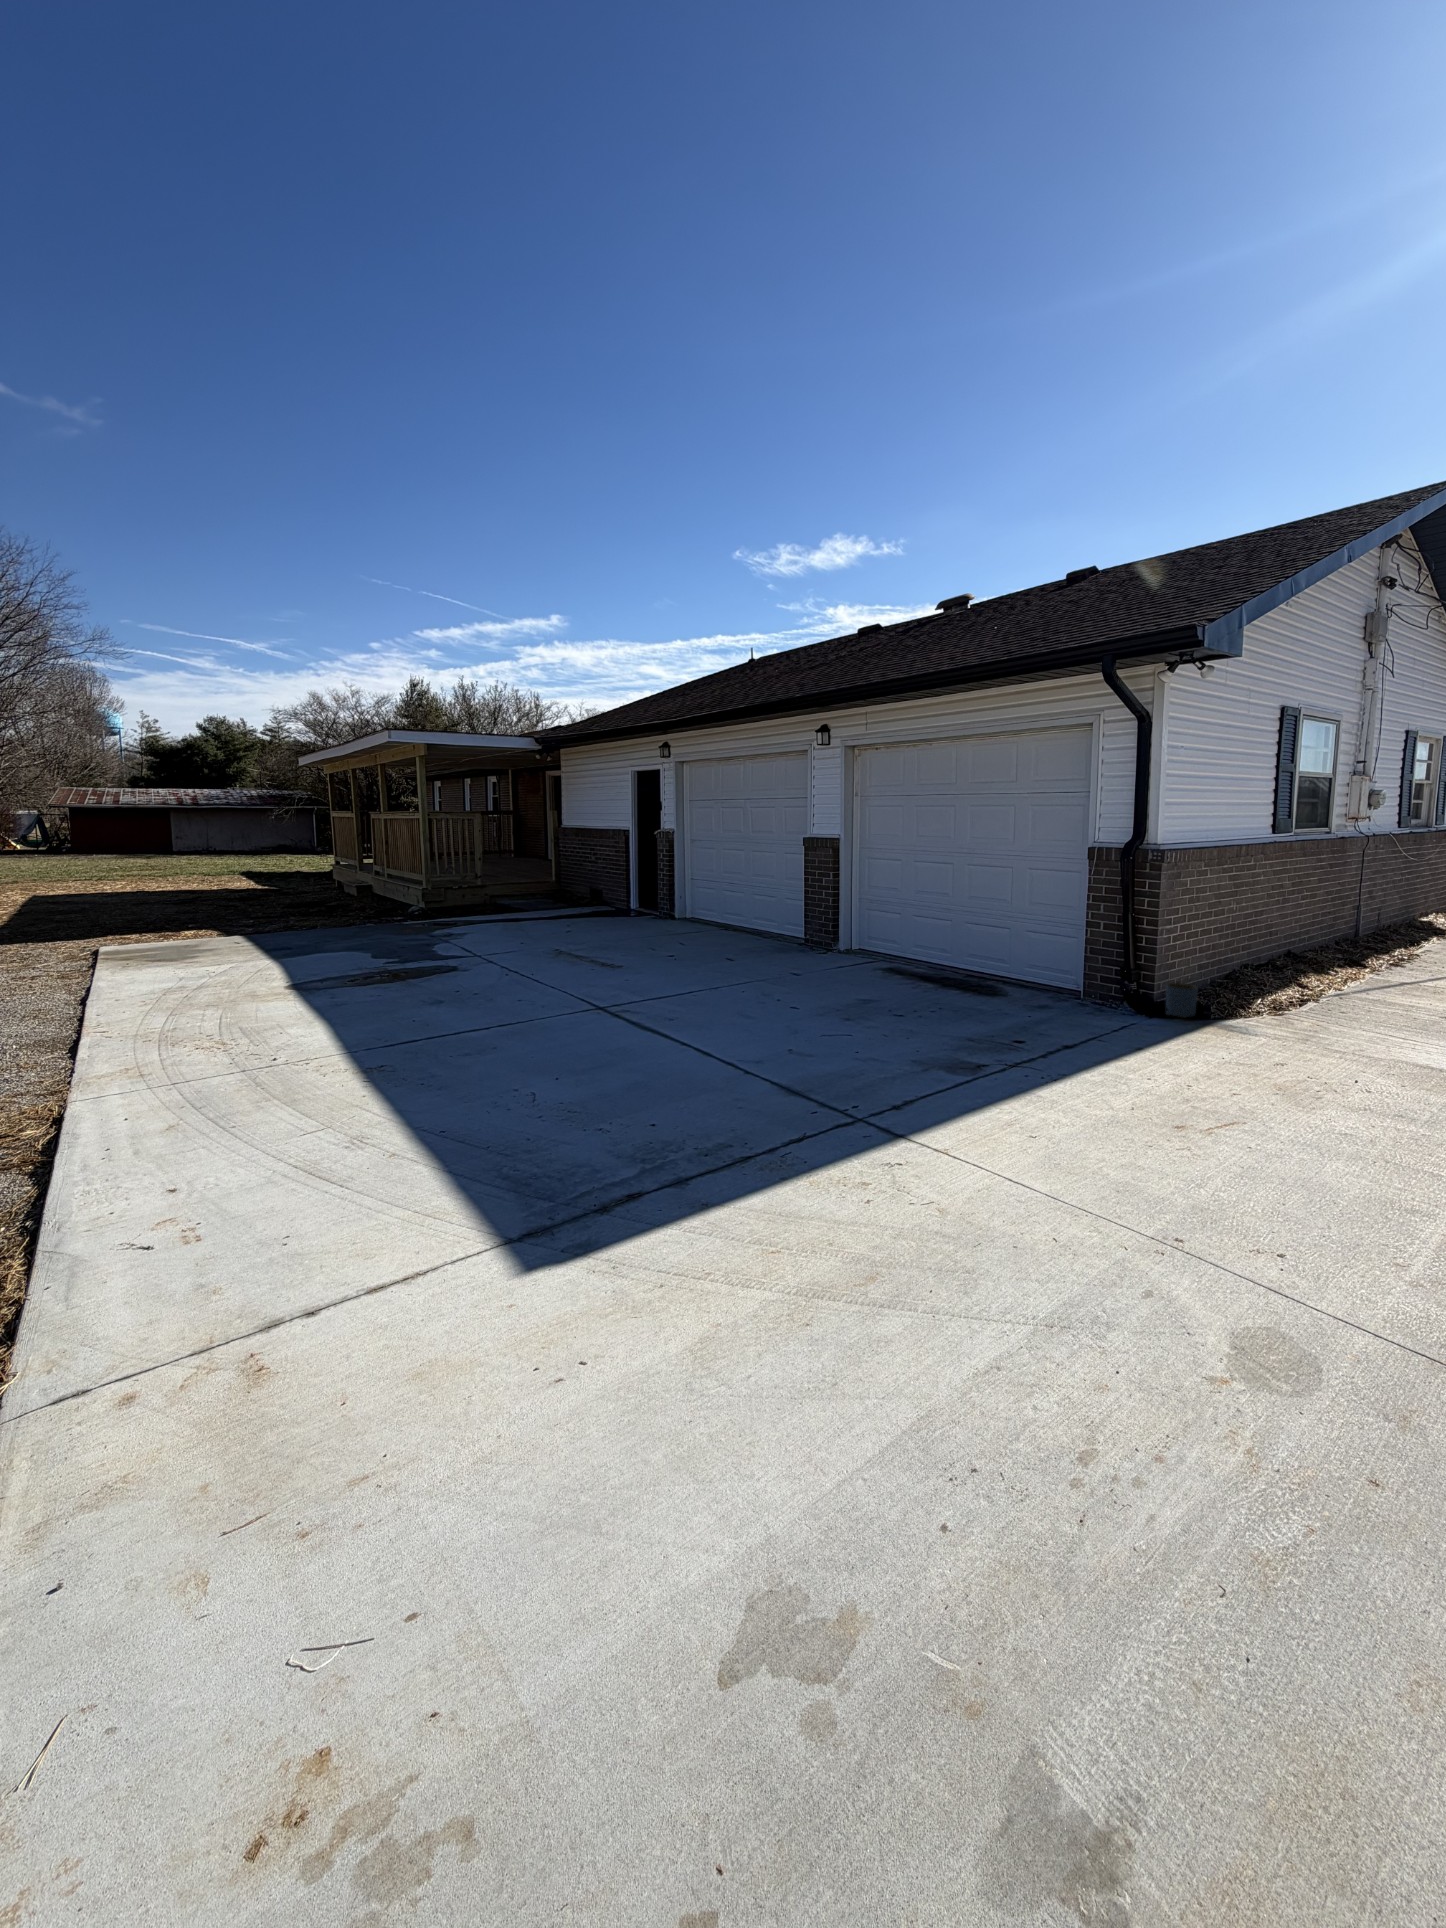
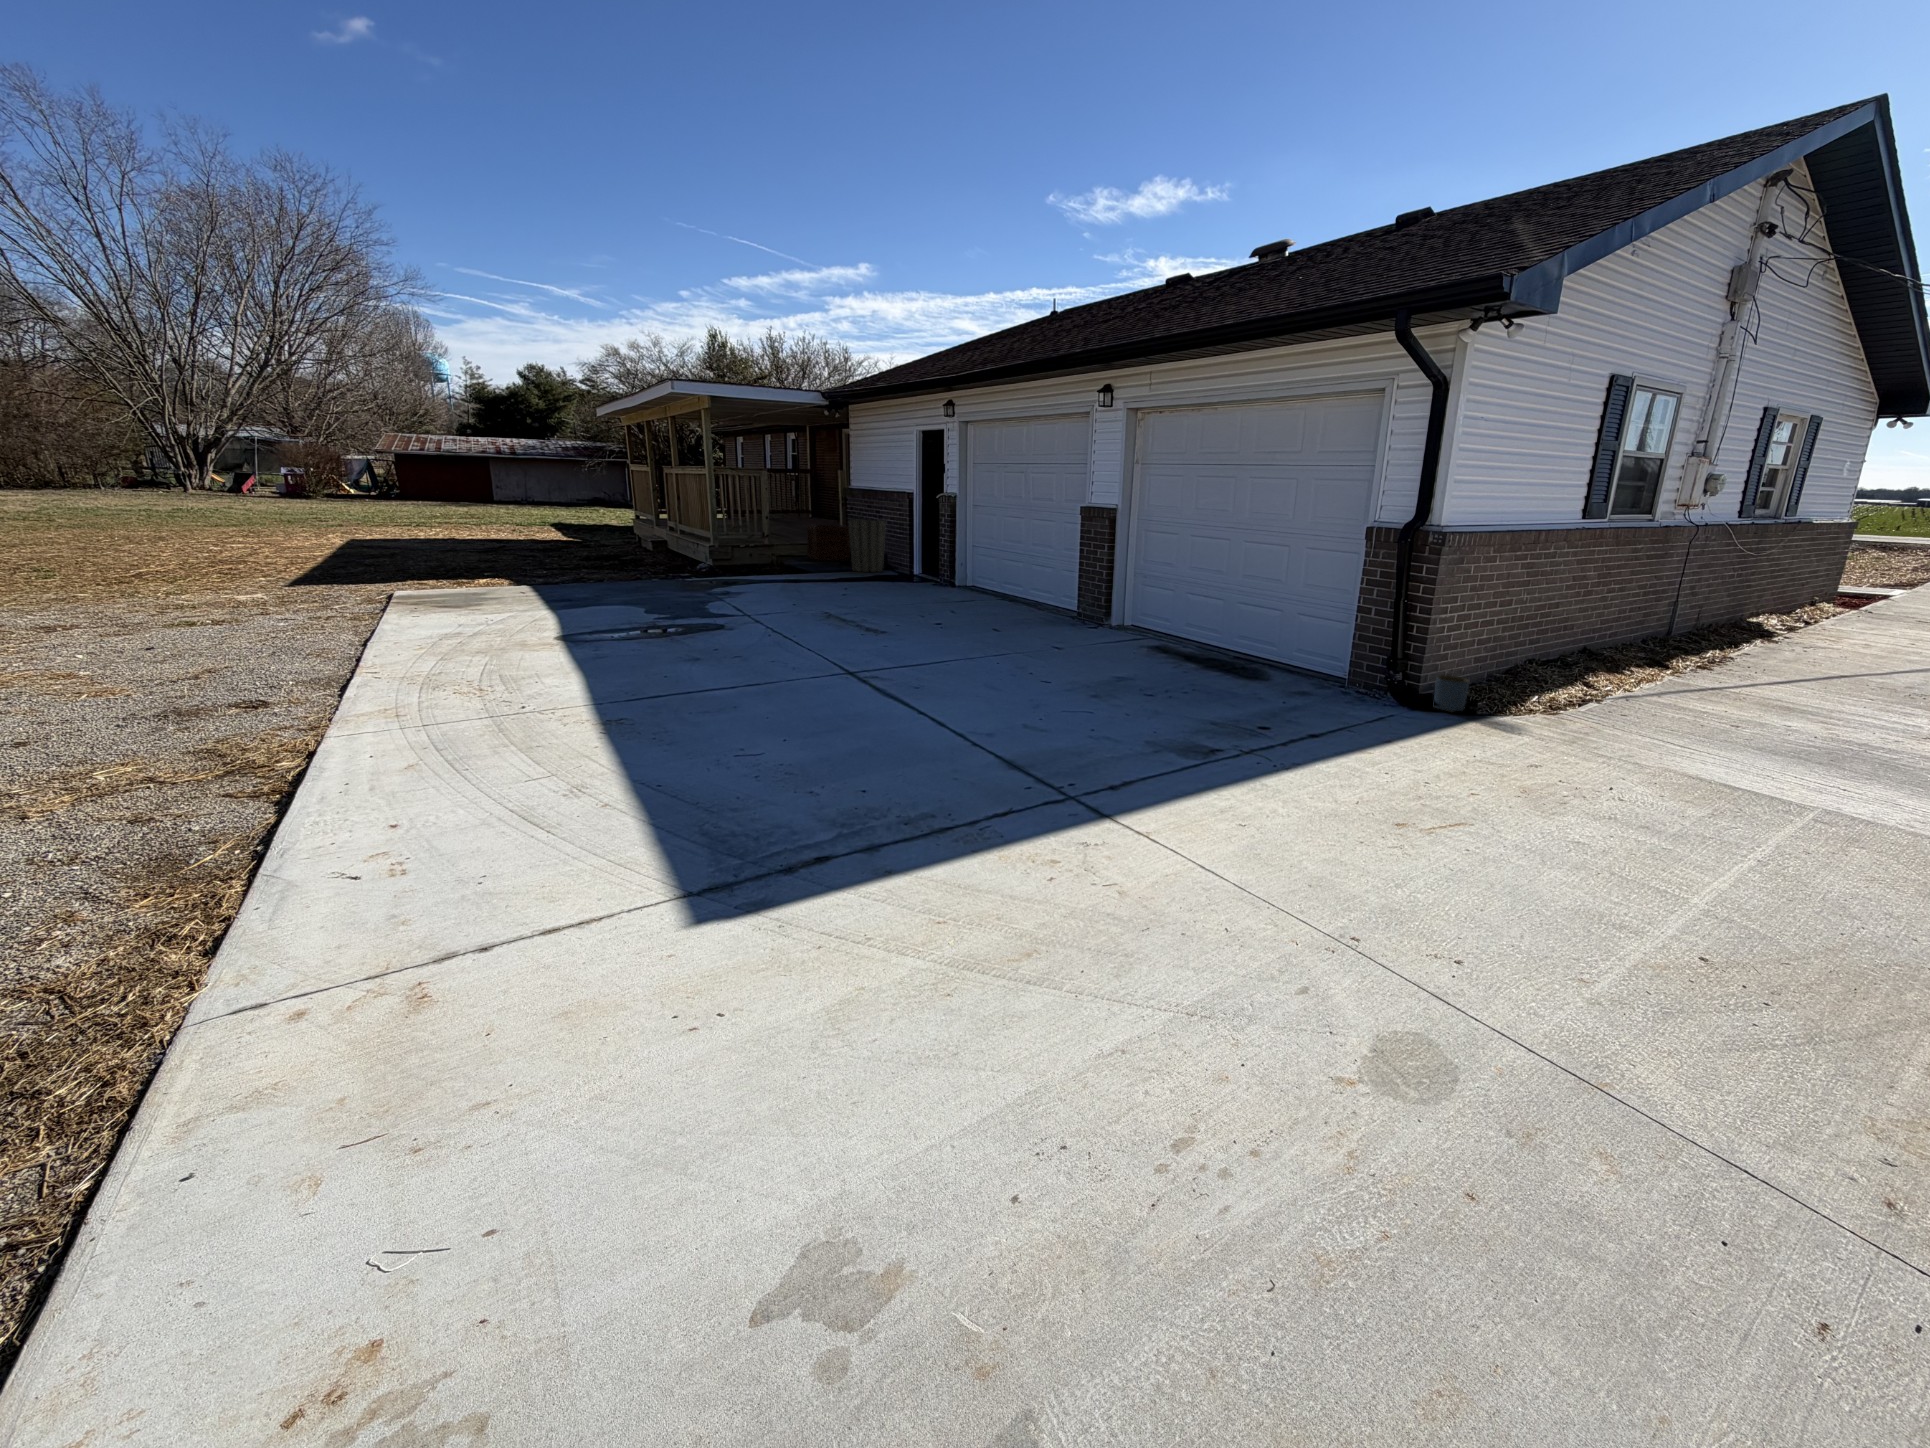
trash can: none [563,857,600,909] -> present [849,519,886,572]
wooden crate: none [517,863,562,900] -> present [807,524,850,561]

